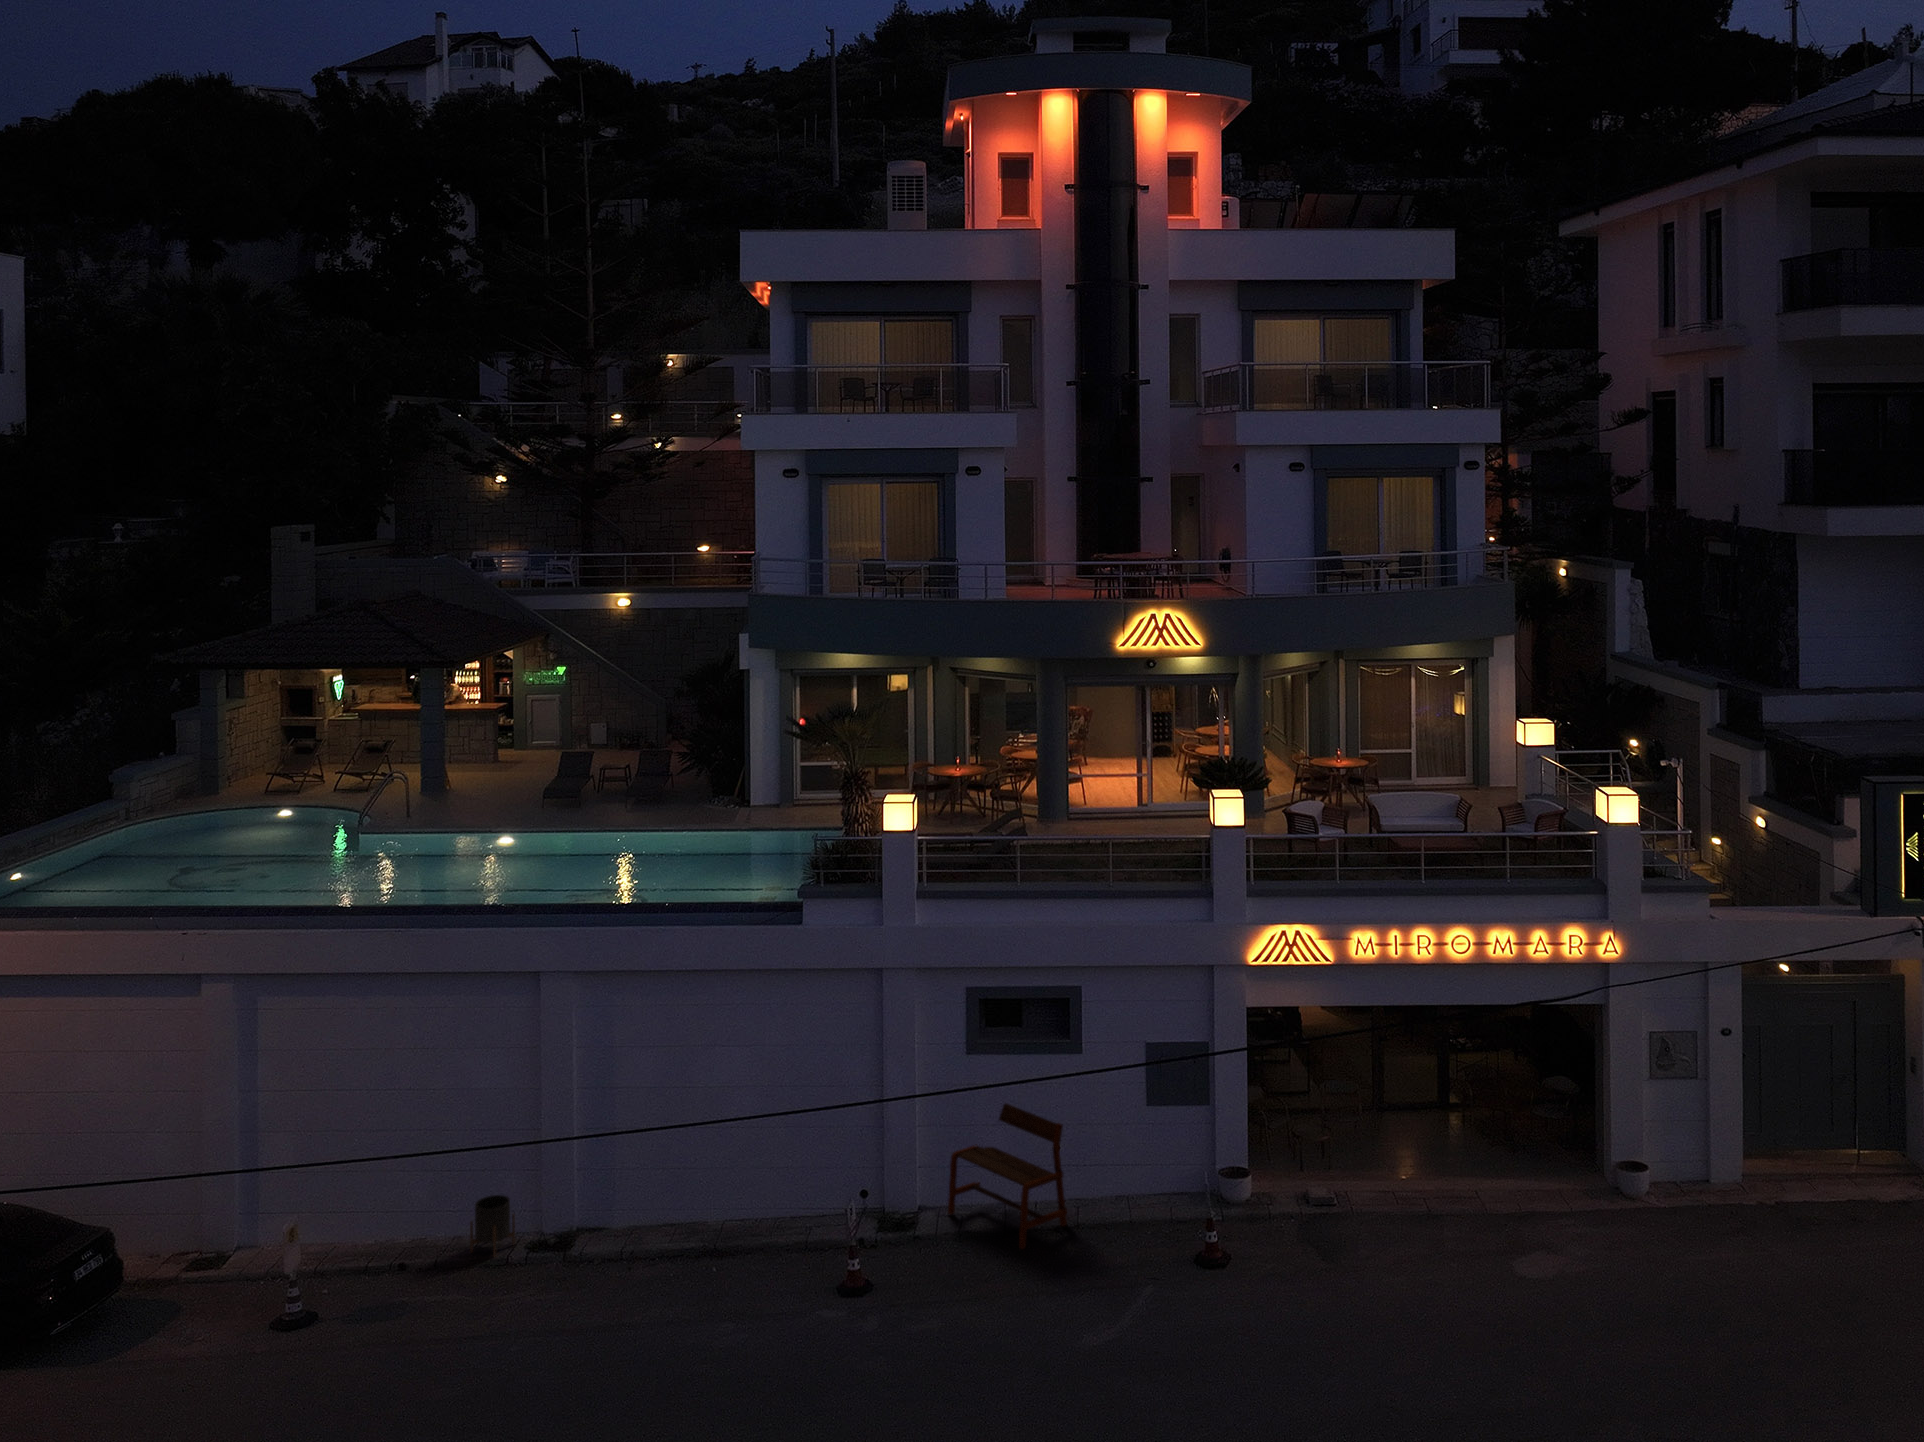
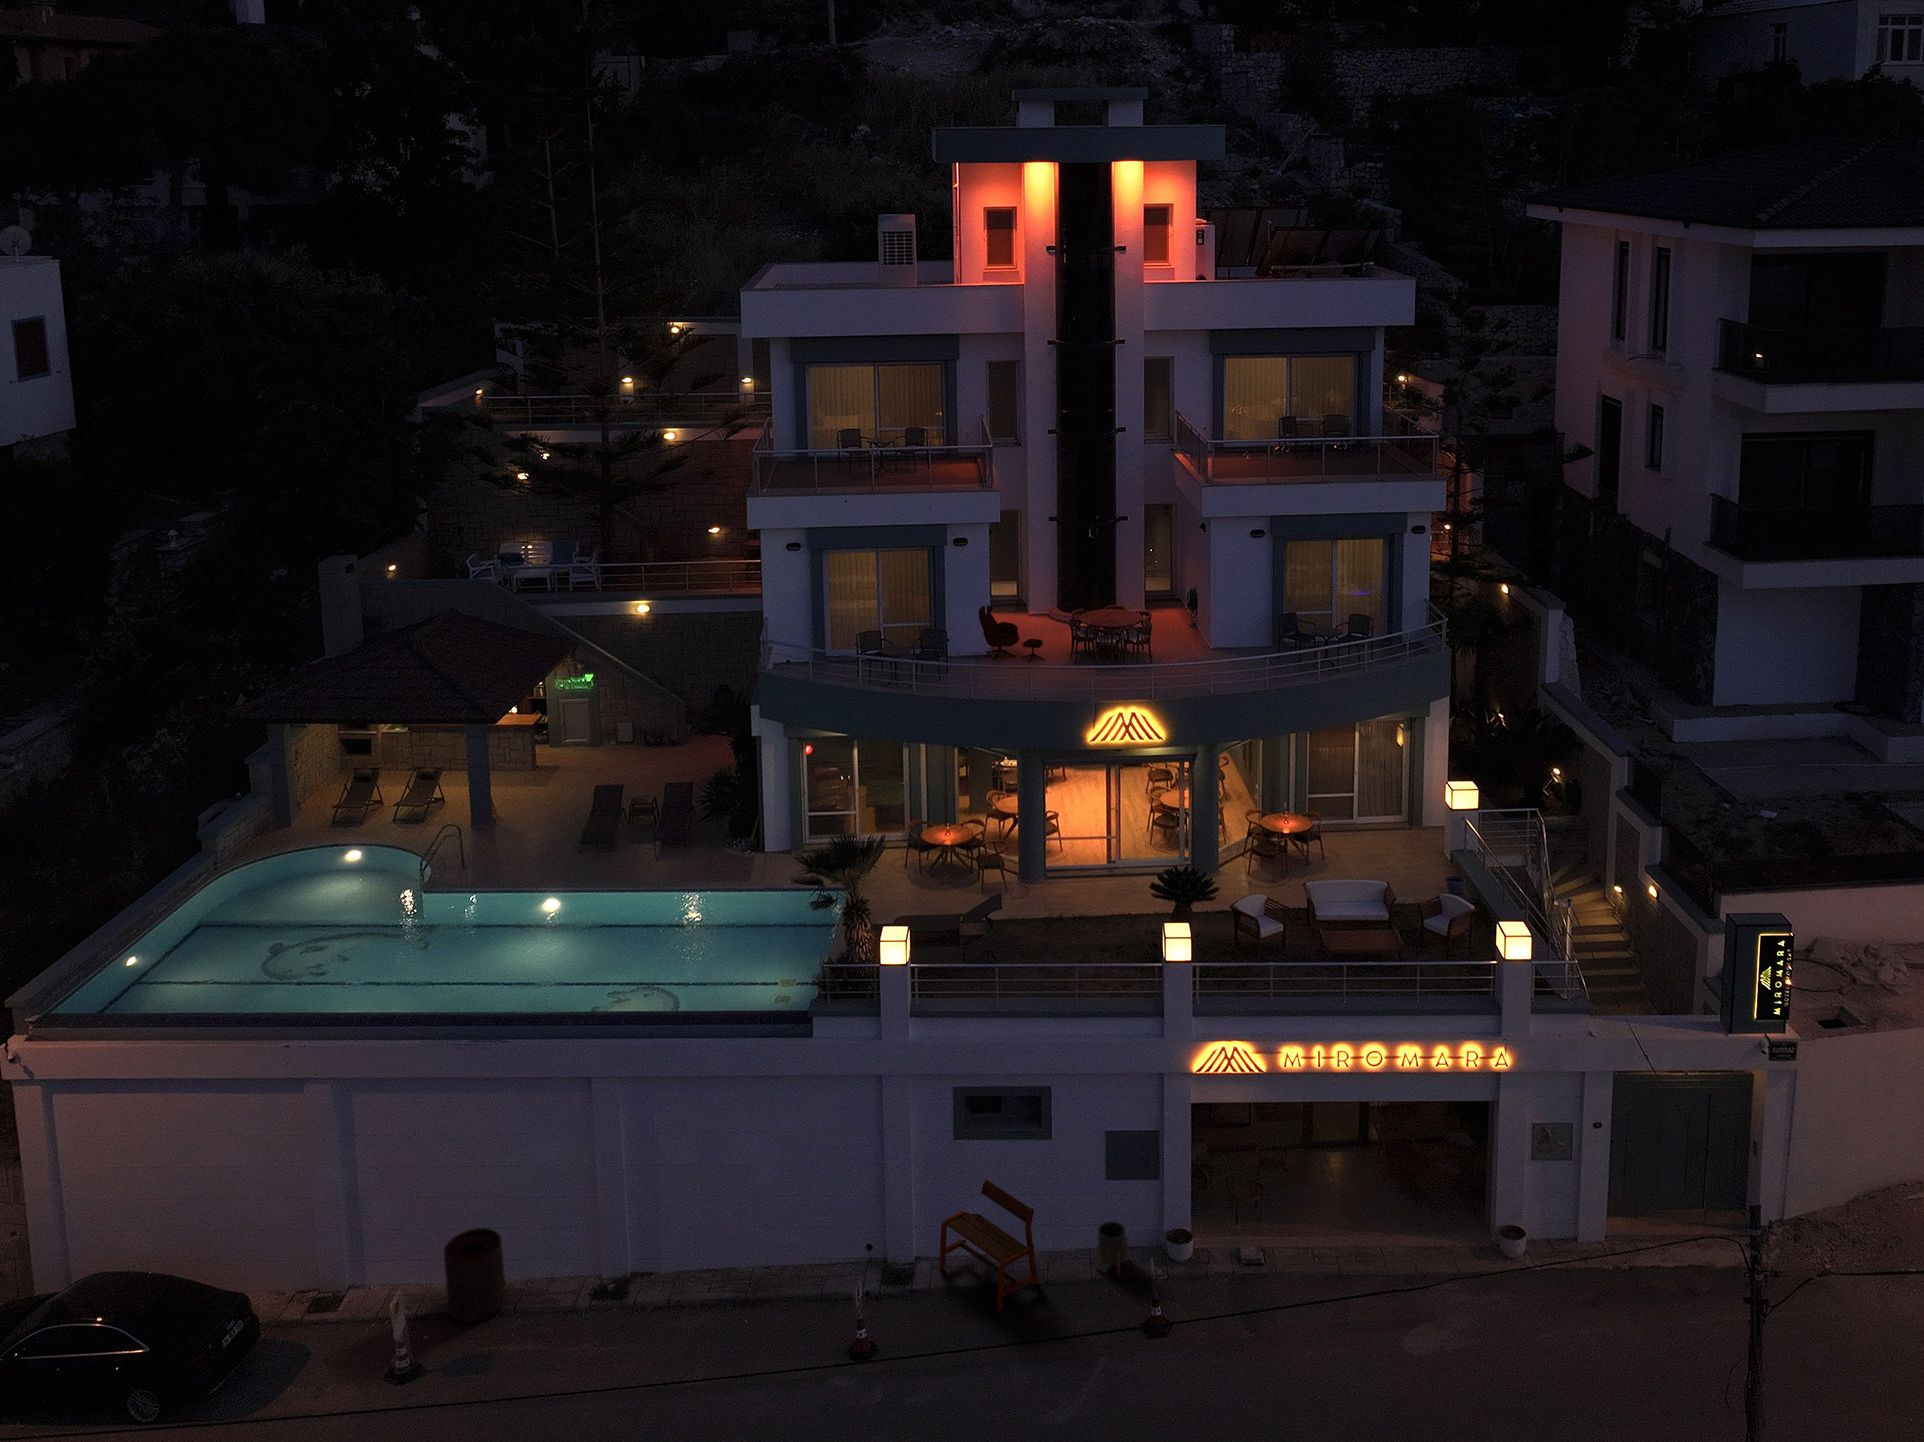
lounge chair: none [992,539,1065,594] -> present [979,606,1045,662]
trash can: none [350,1160,421,1268] -> present [444,1228,506,1322]
planter: present [470,1195,515,1257] -> present [1096,1222,1128,1274]

